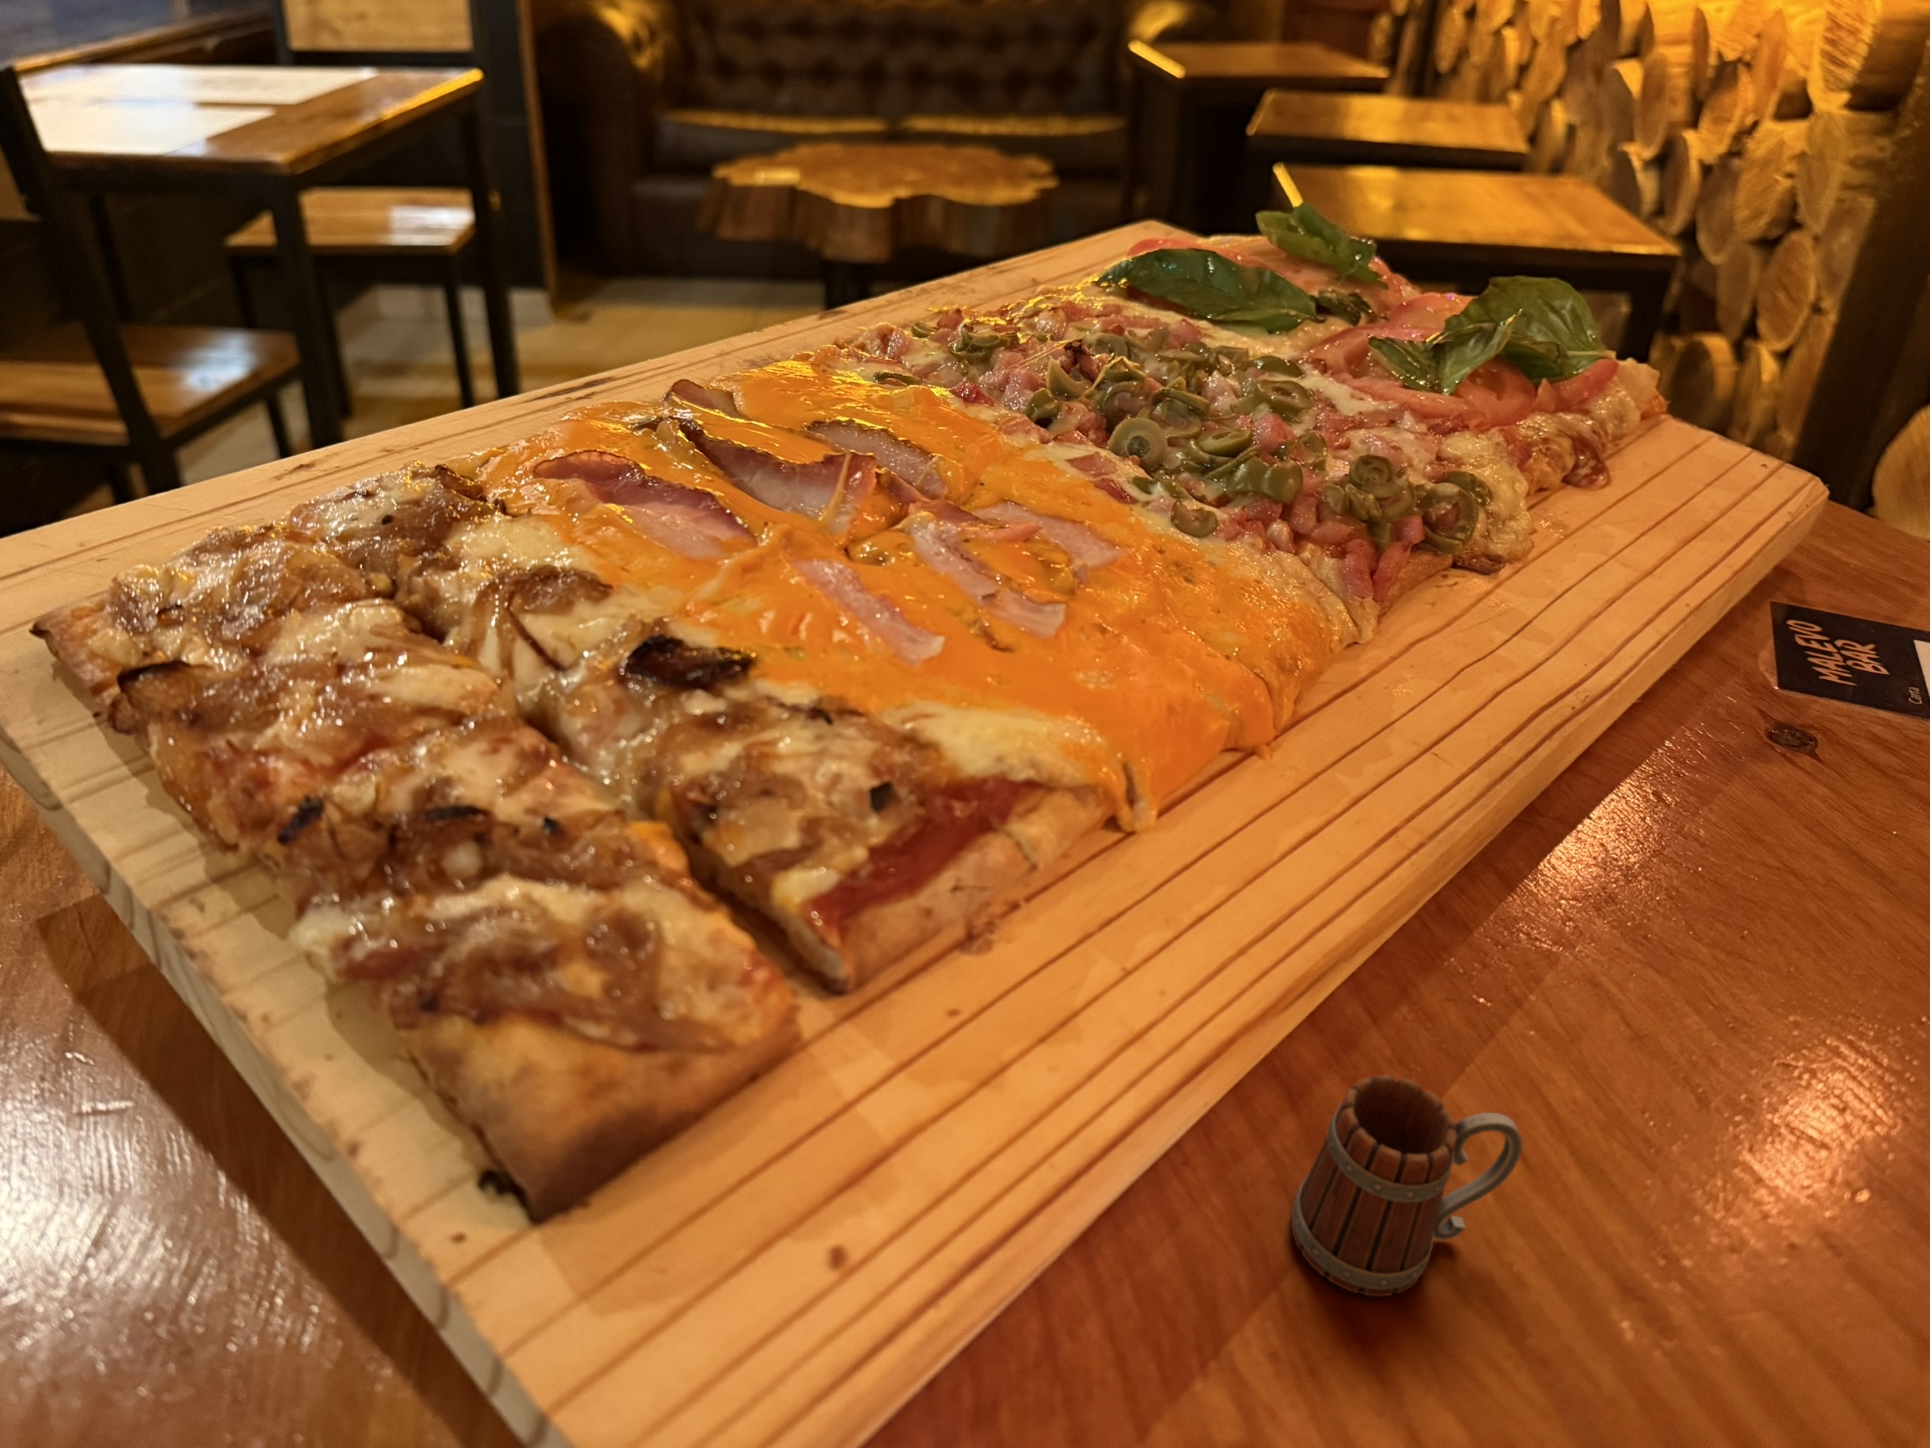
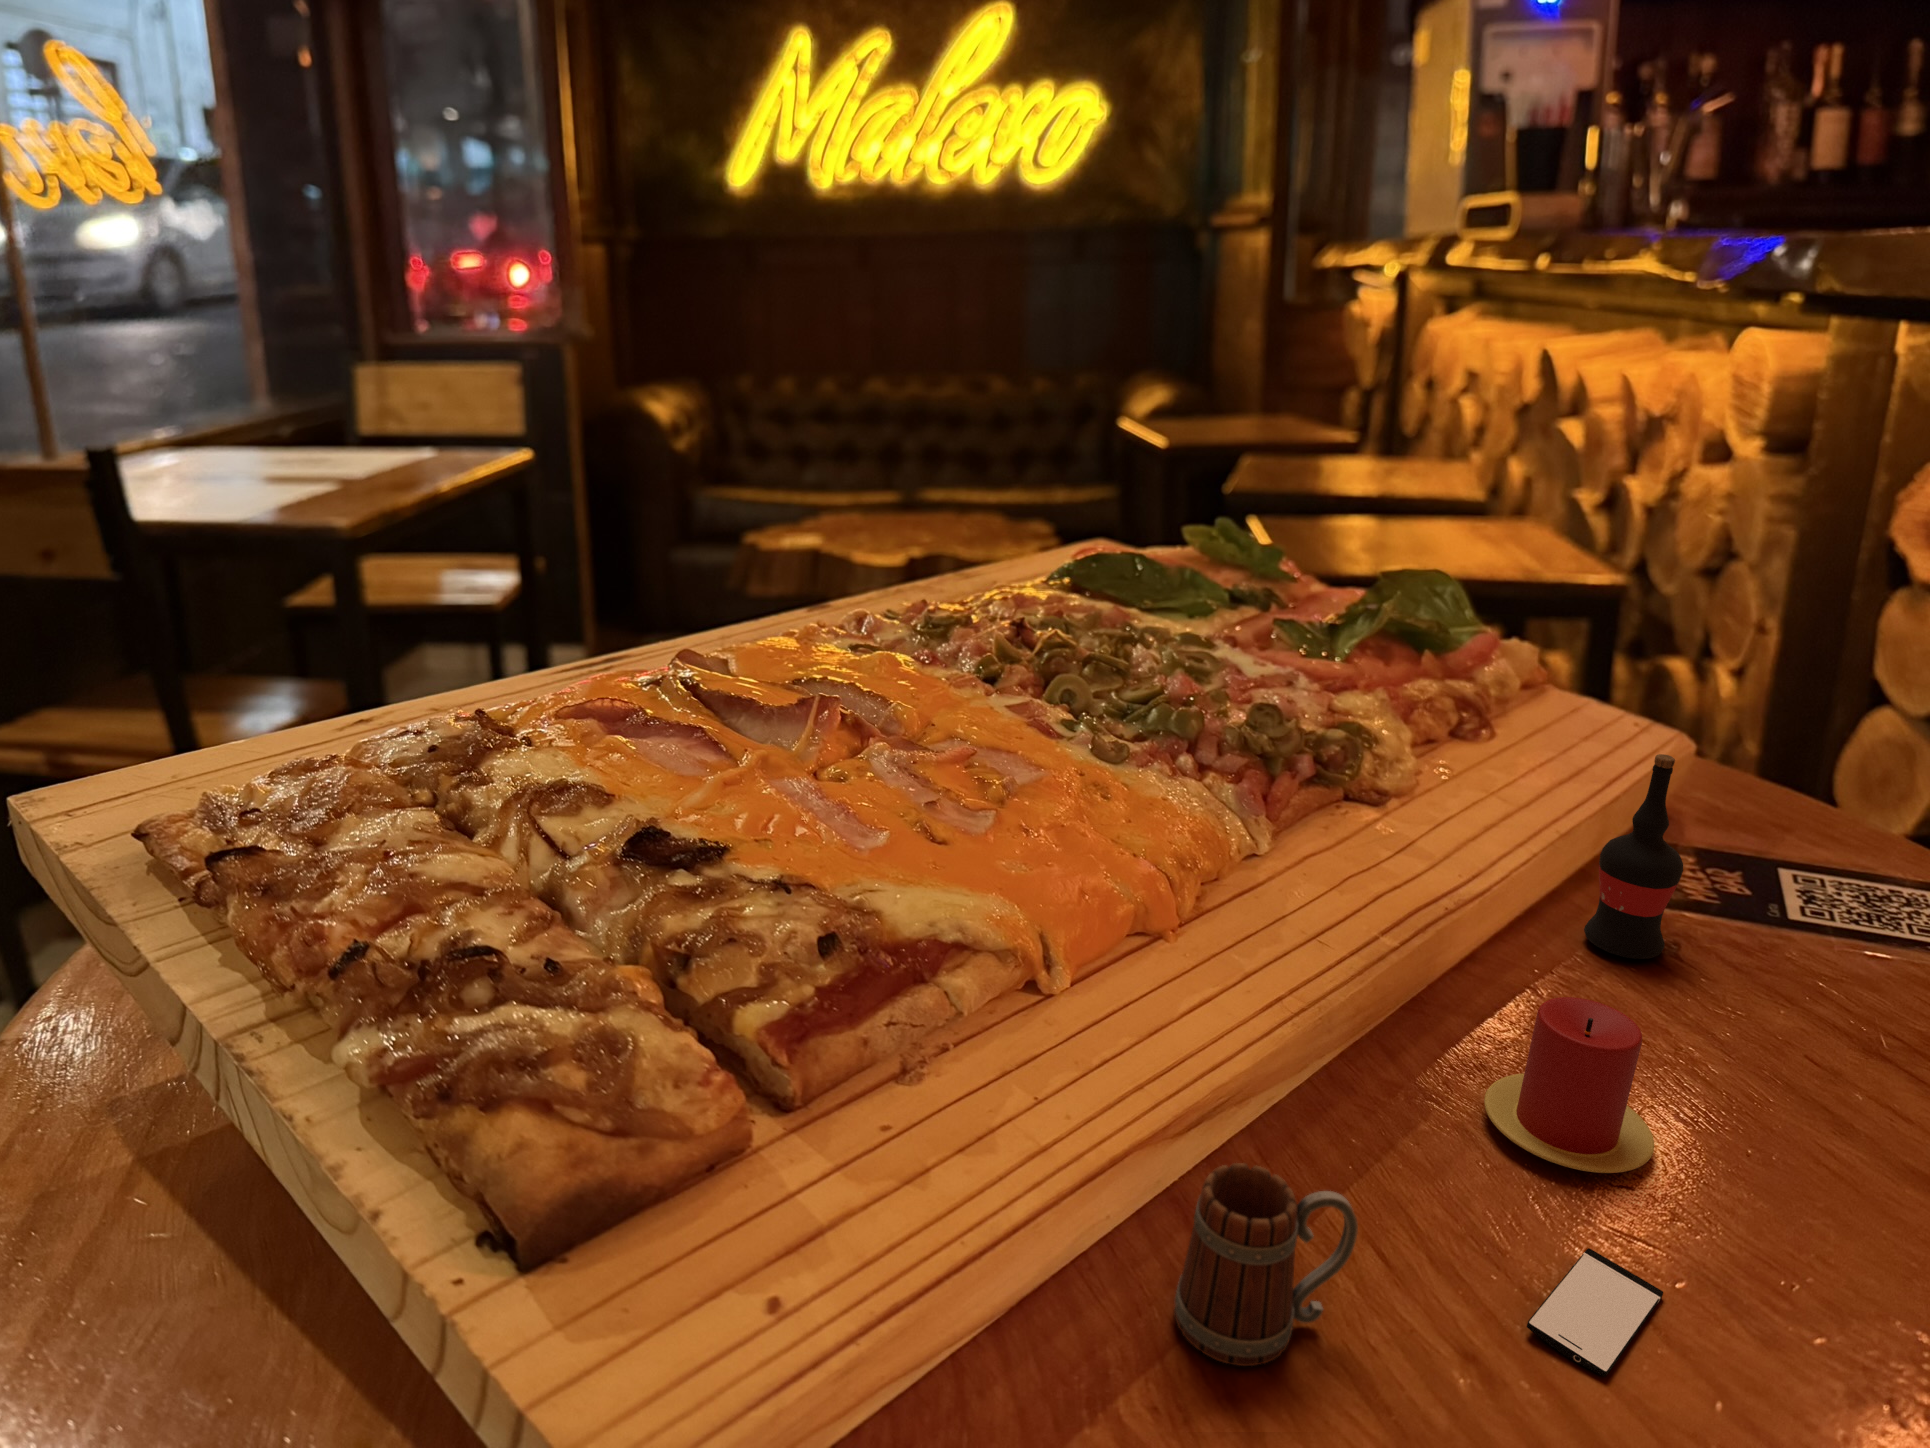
wine bottle: none [1720,533,1870,762] -> present [1584,754,1683,959]
candle: none [1626,840,1835,1043] -> present [1484,997,1654,1173]
smartphone: none [1696,1141,1847,1308] -> present [1527,1248,1663,1377]

